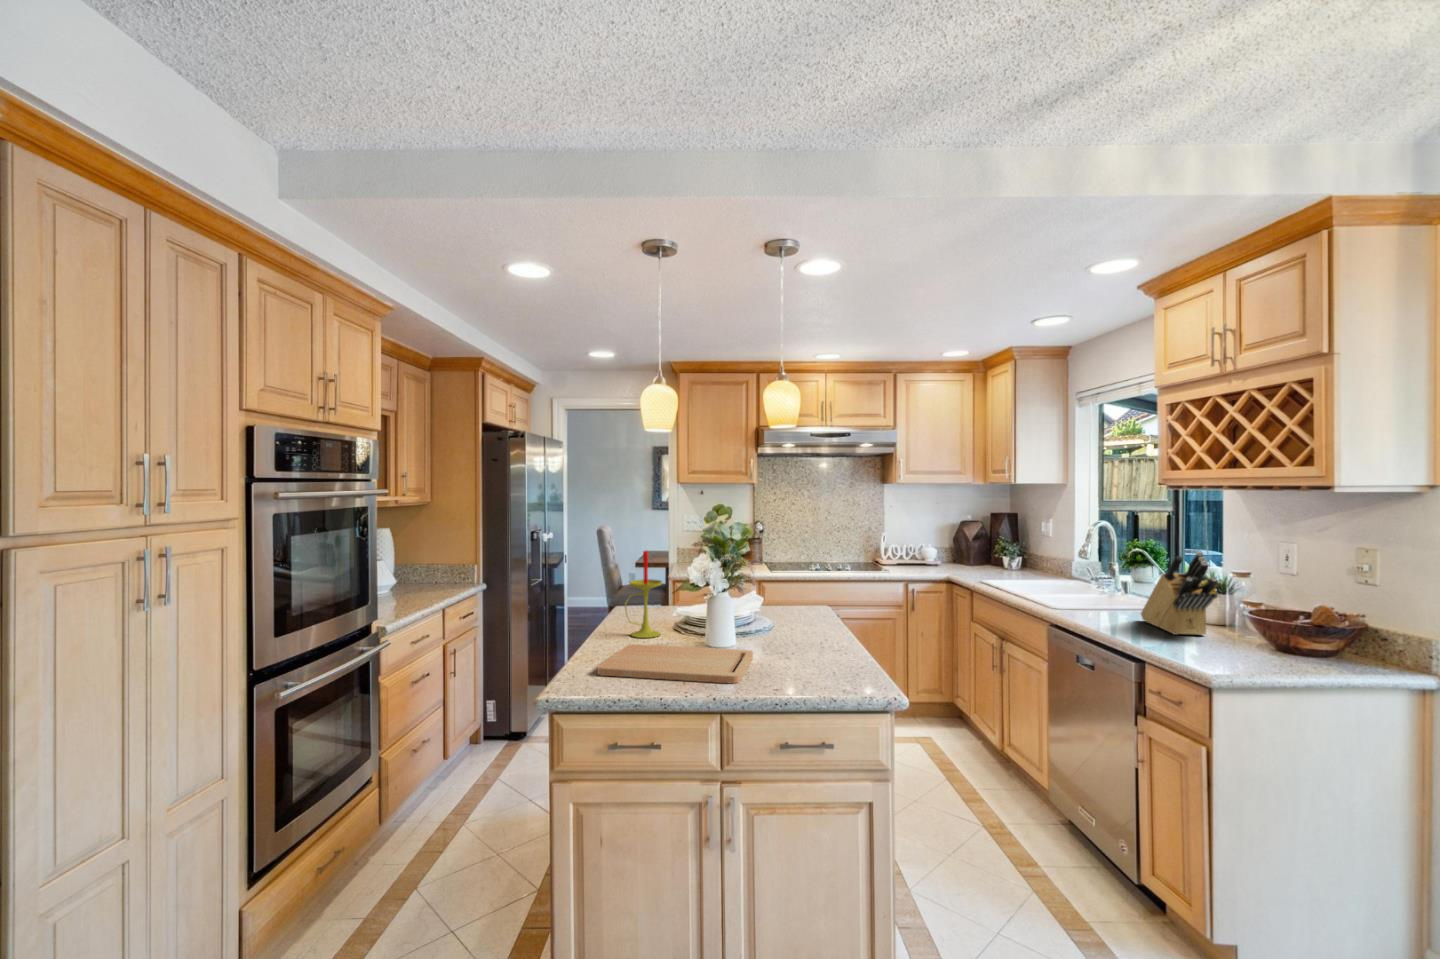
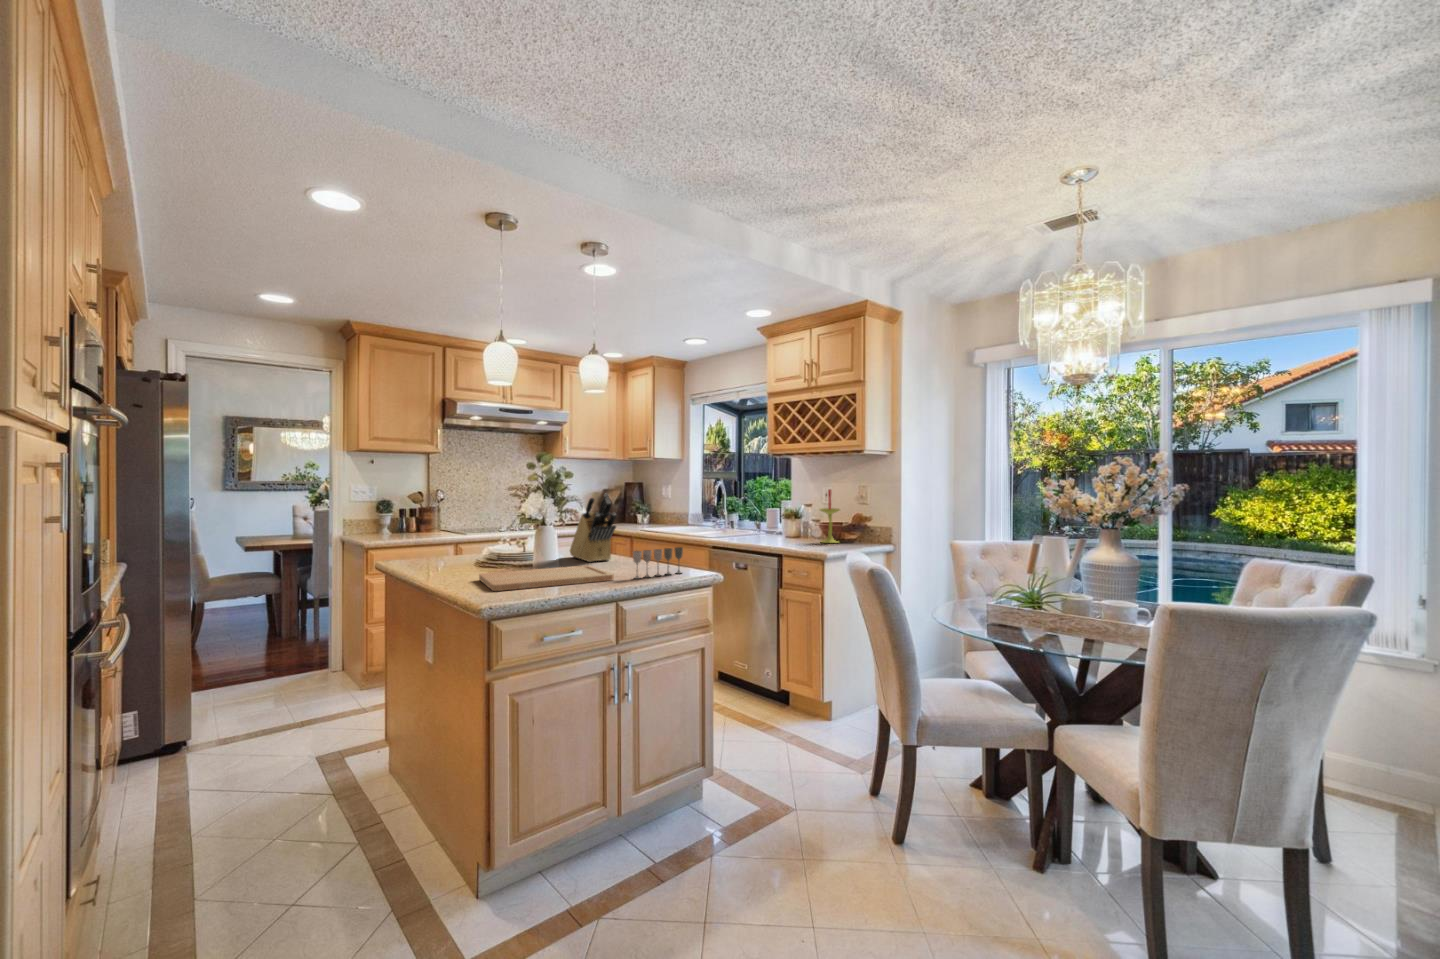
candle: present [625,551,662,638] -> present [820,489,840,543]
knife block: present [1141,552,1217,635] -> present [570,494,616,562]
wine glass: none [760,648,842,689] -> present [633,547,683,579]

